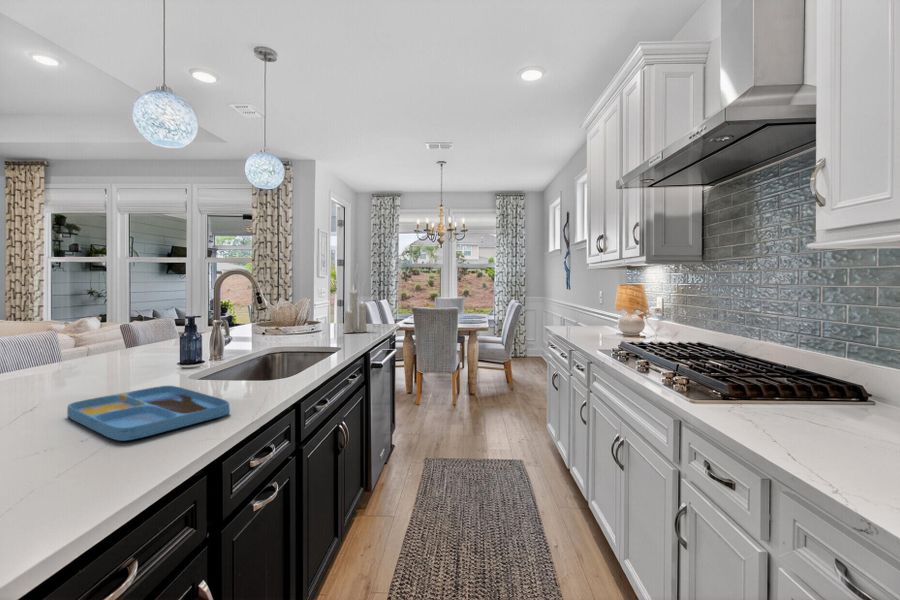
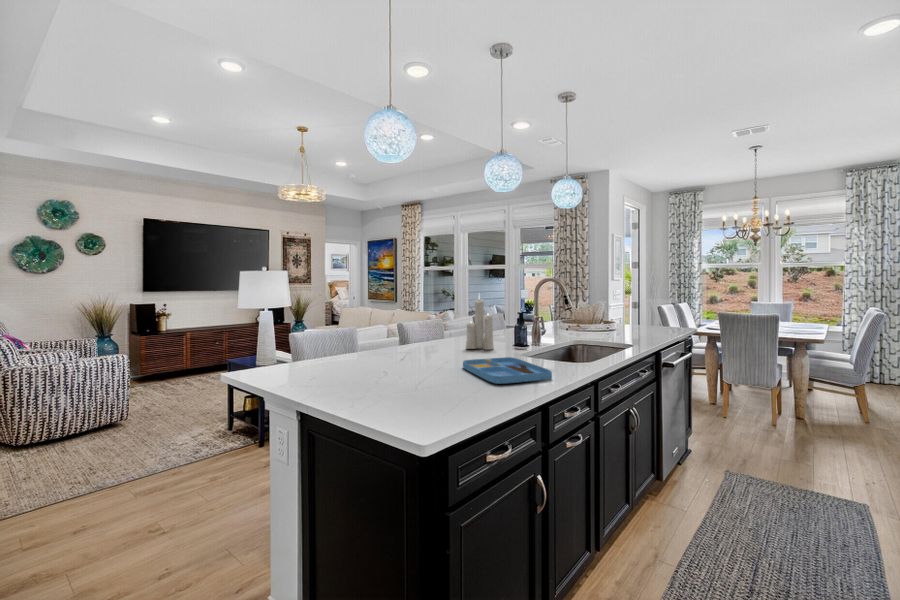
candle: present [343,290,367,333] -> present [466,299,494,350]

